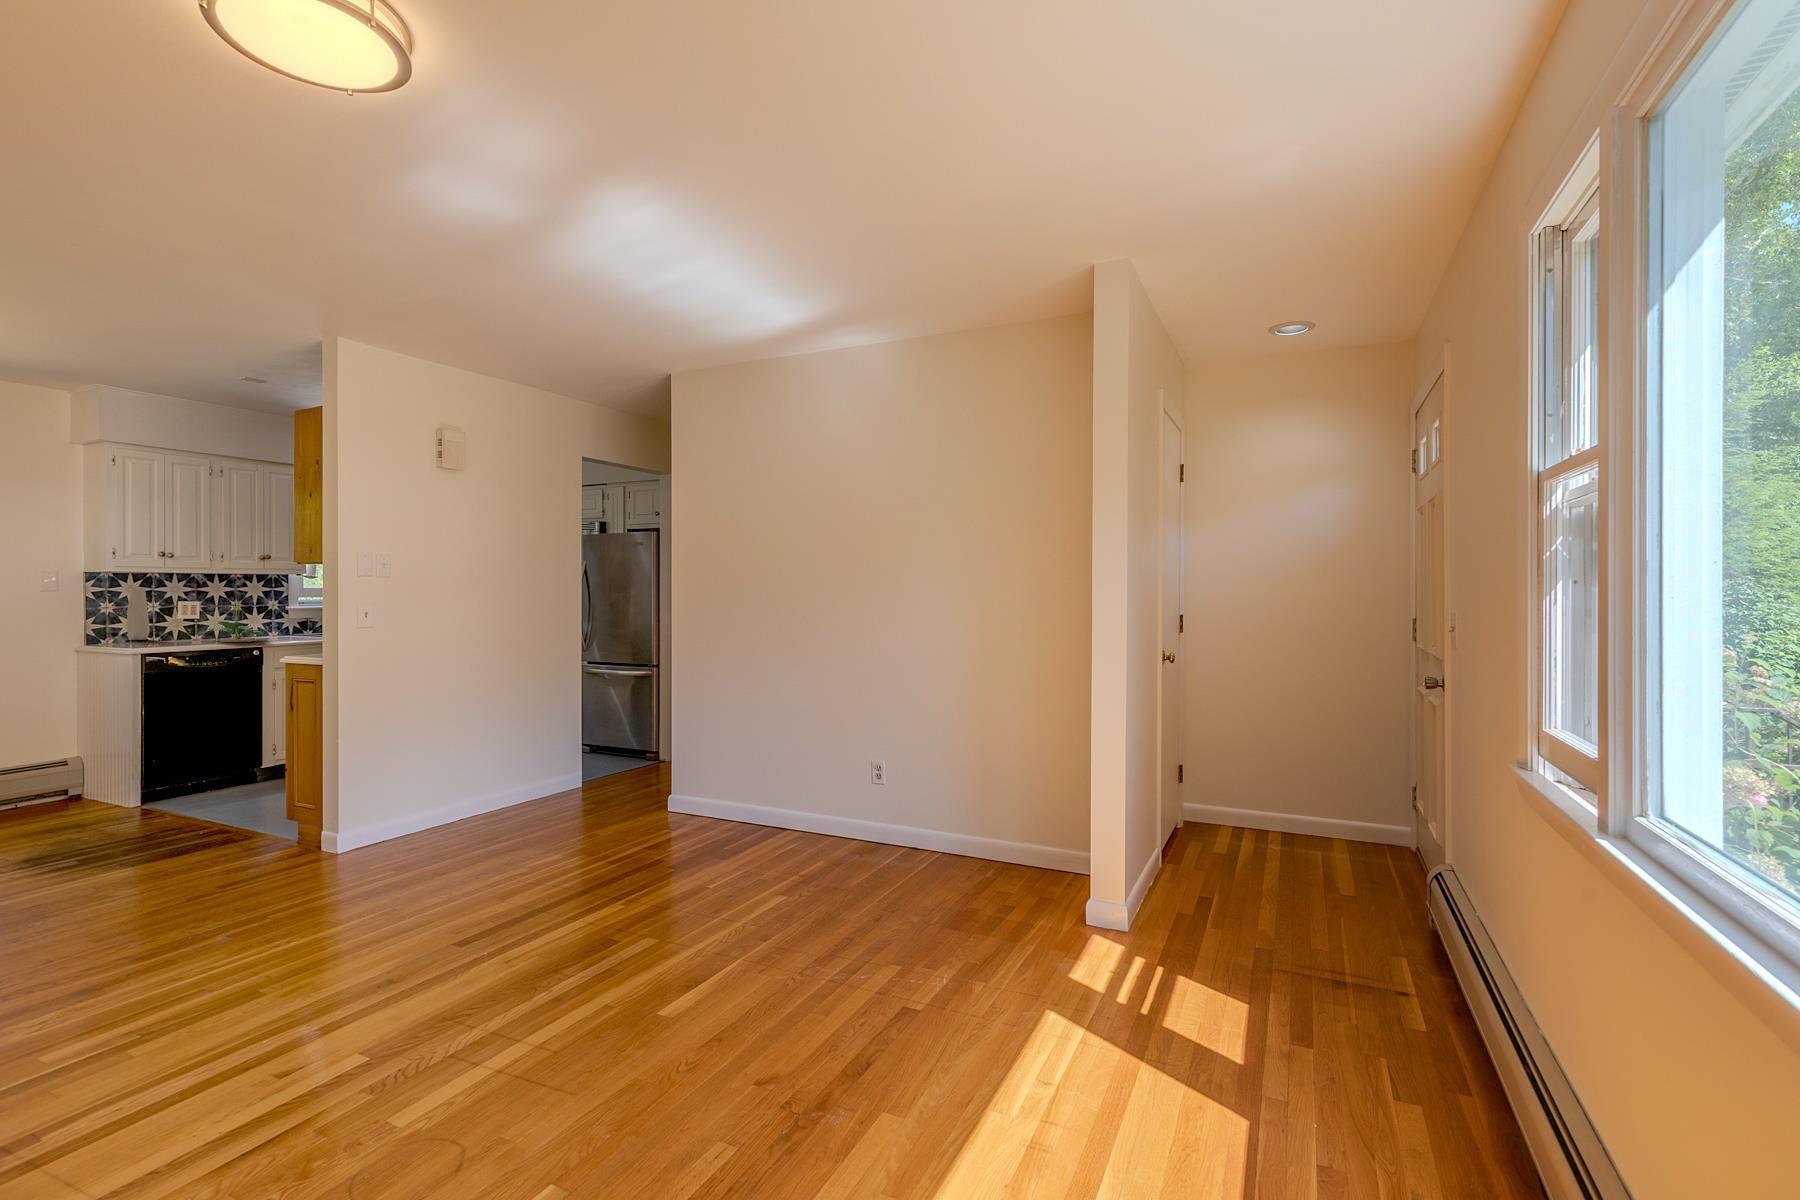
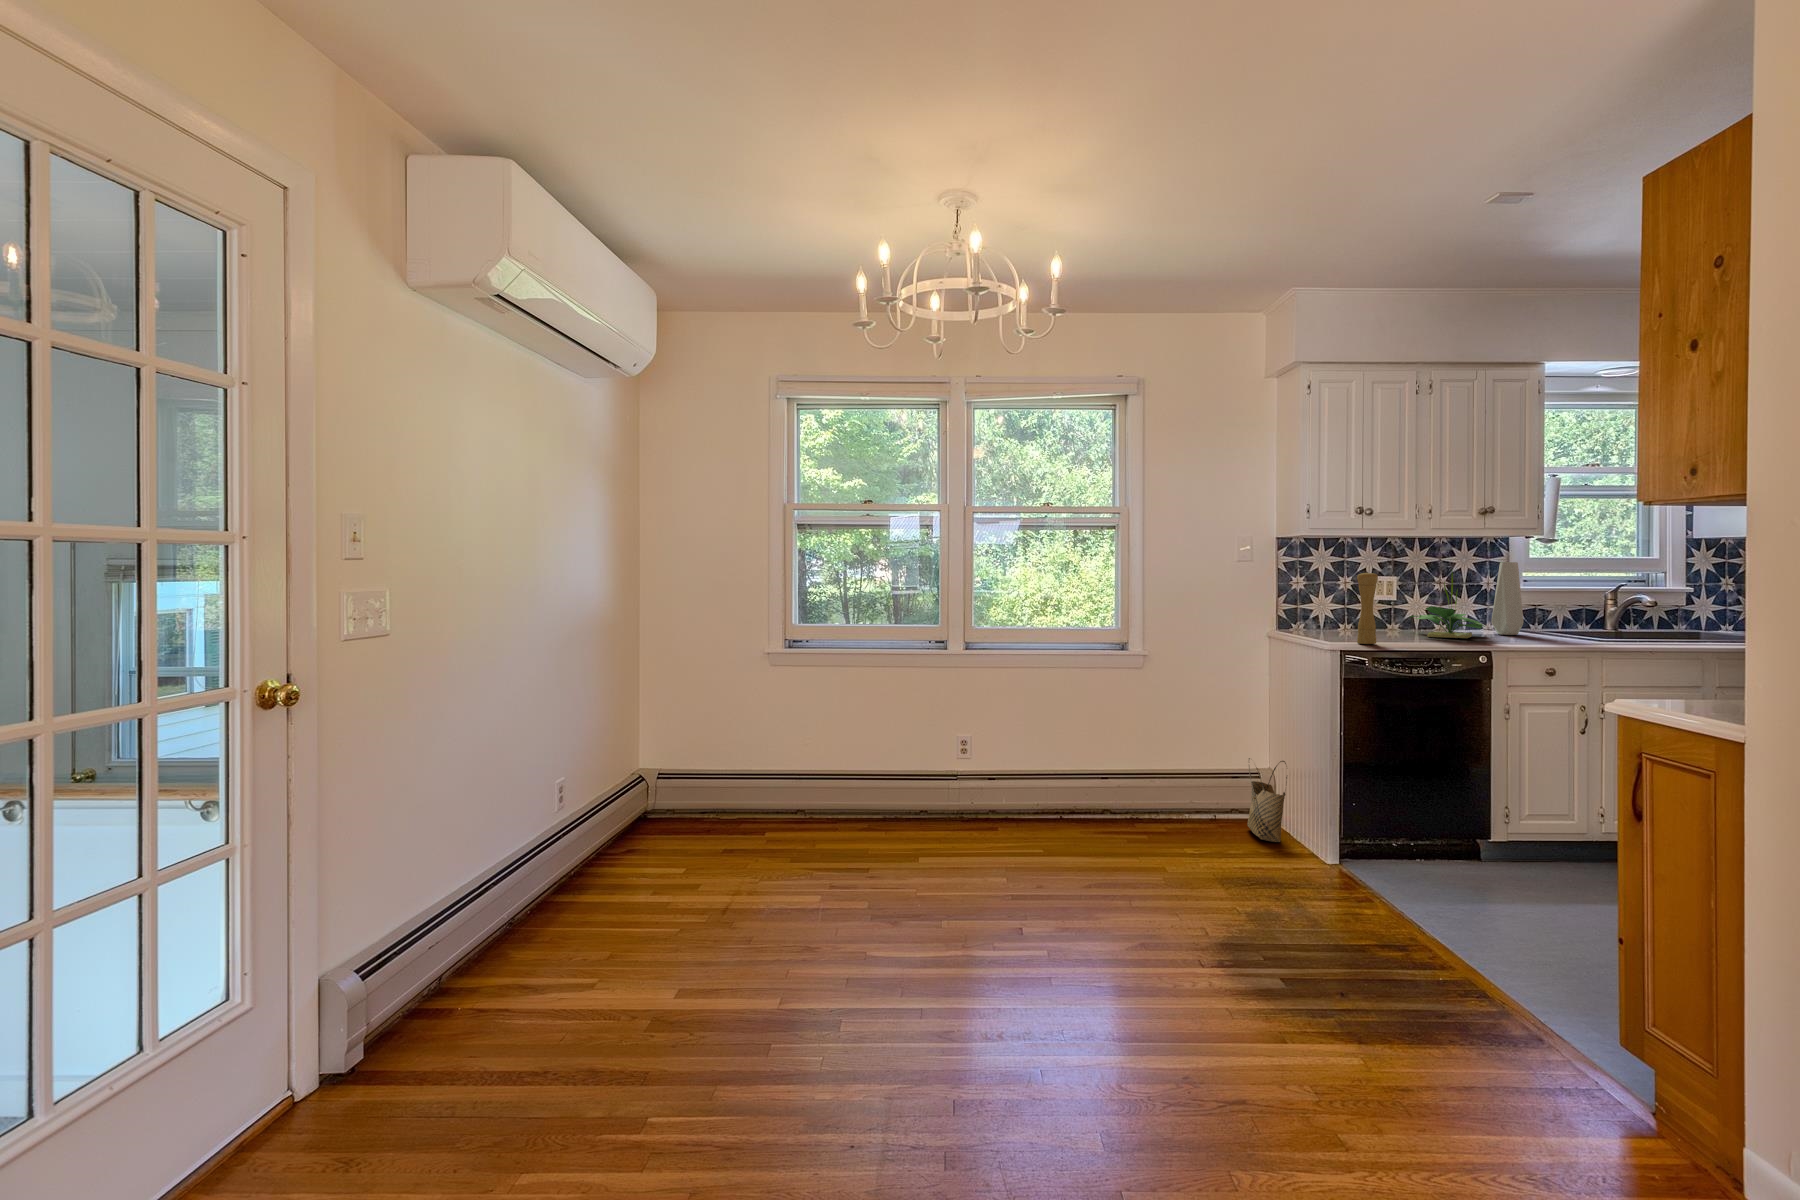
vase: present [126,588,150,640] -> present [1491,562,1523,635]
pepper mill: none [156,598,174,649] -> present [1357,572,1378,644]
woven basket: none [56,744,97,808] -> present [1247,758,1287,842]

